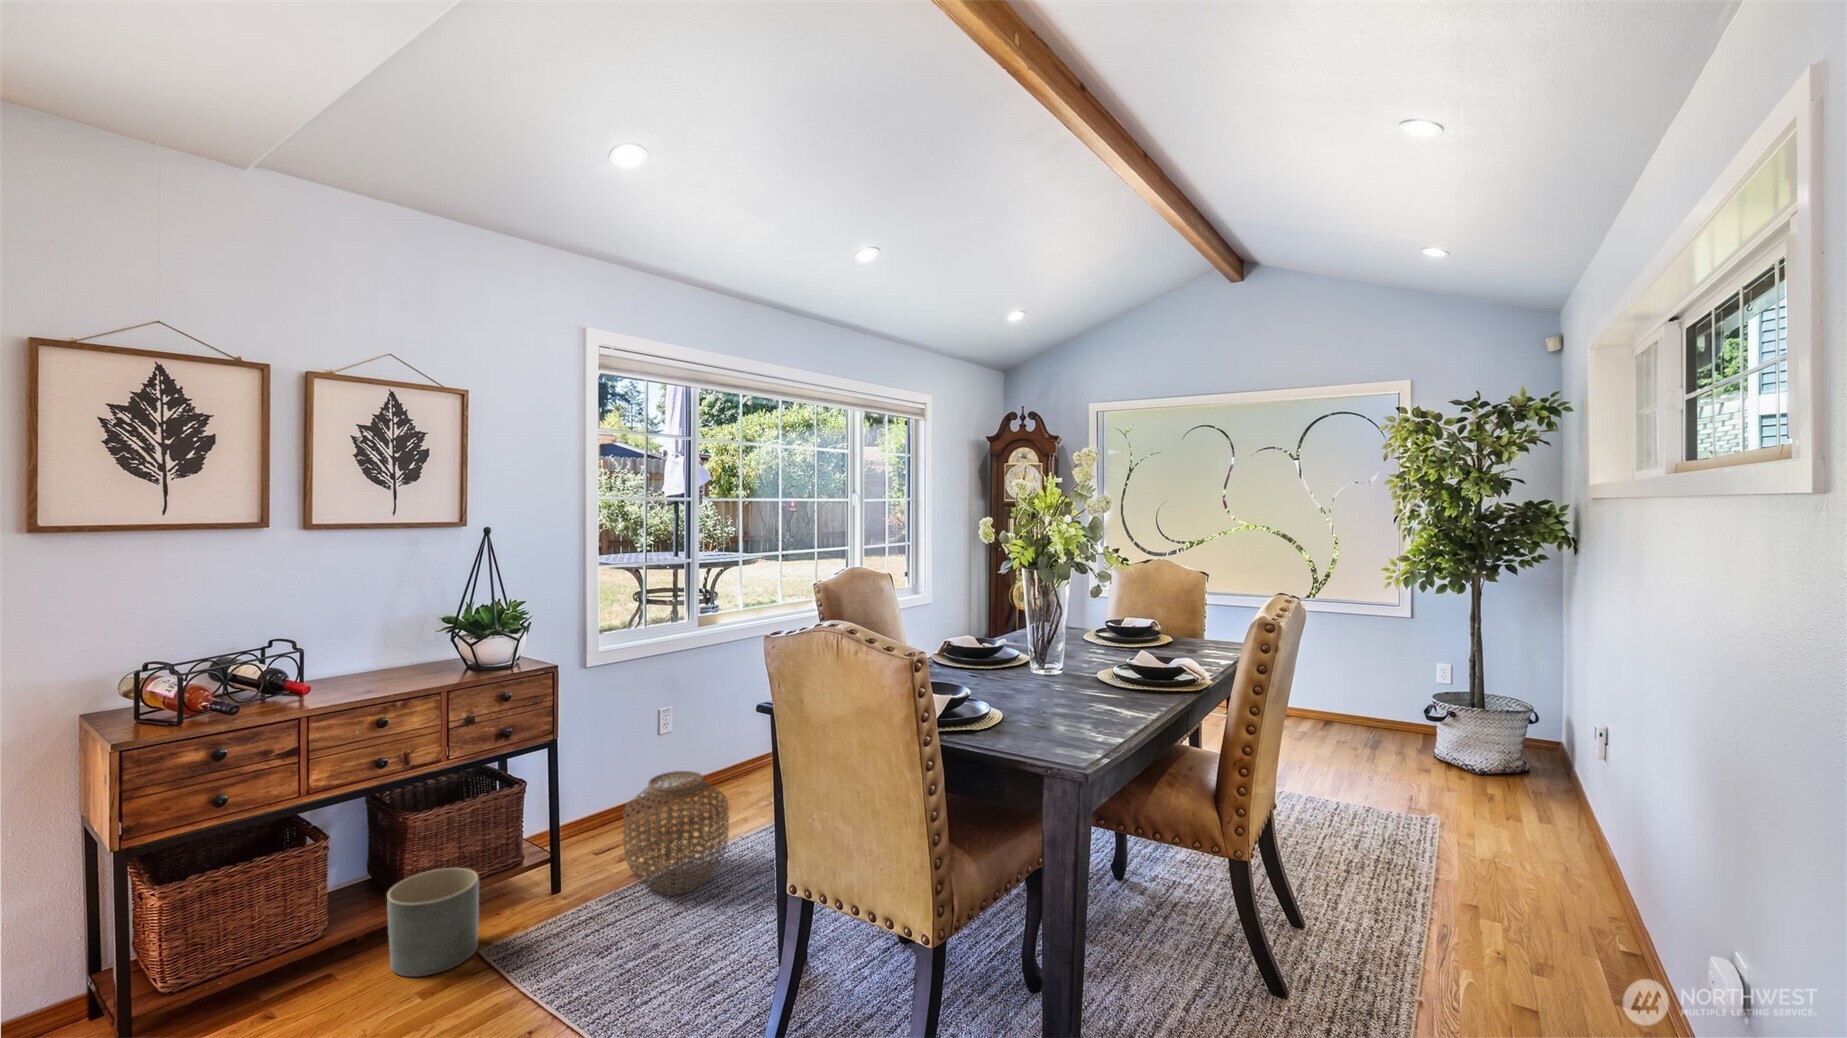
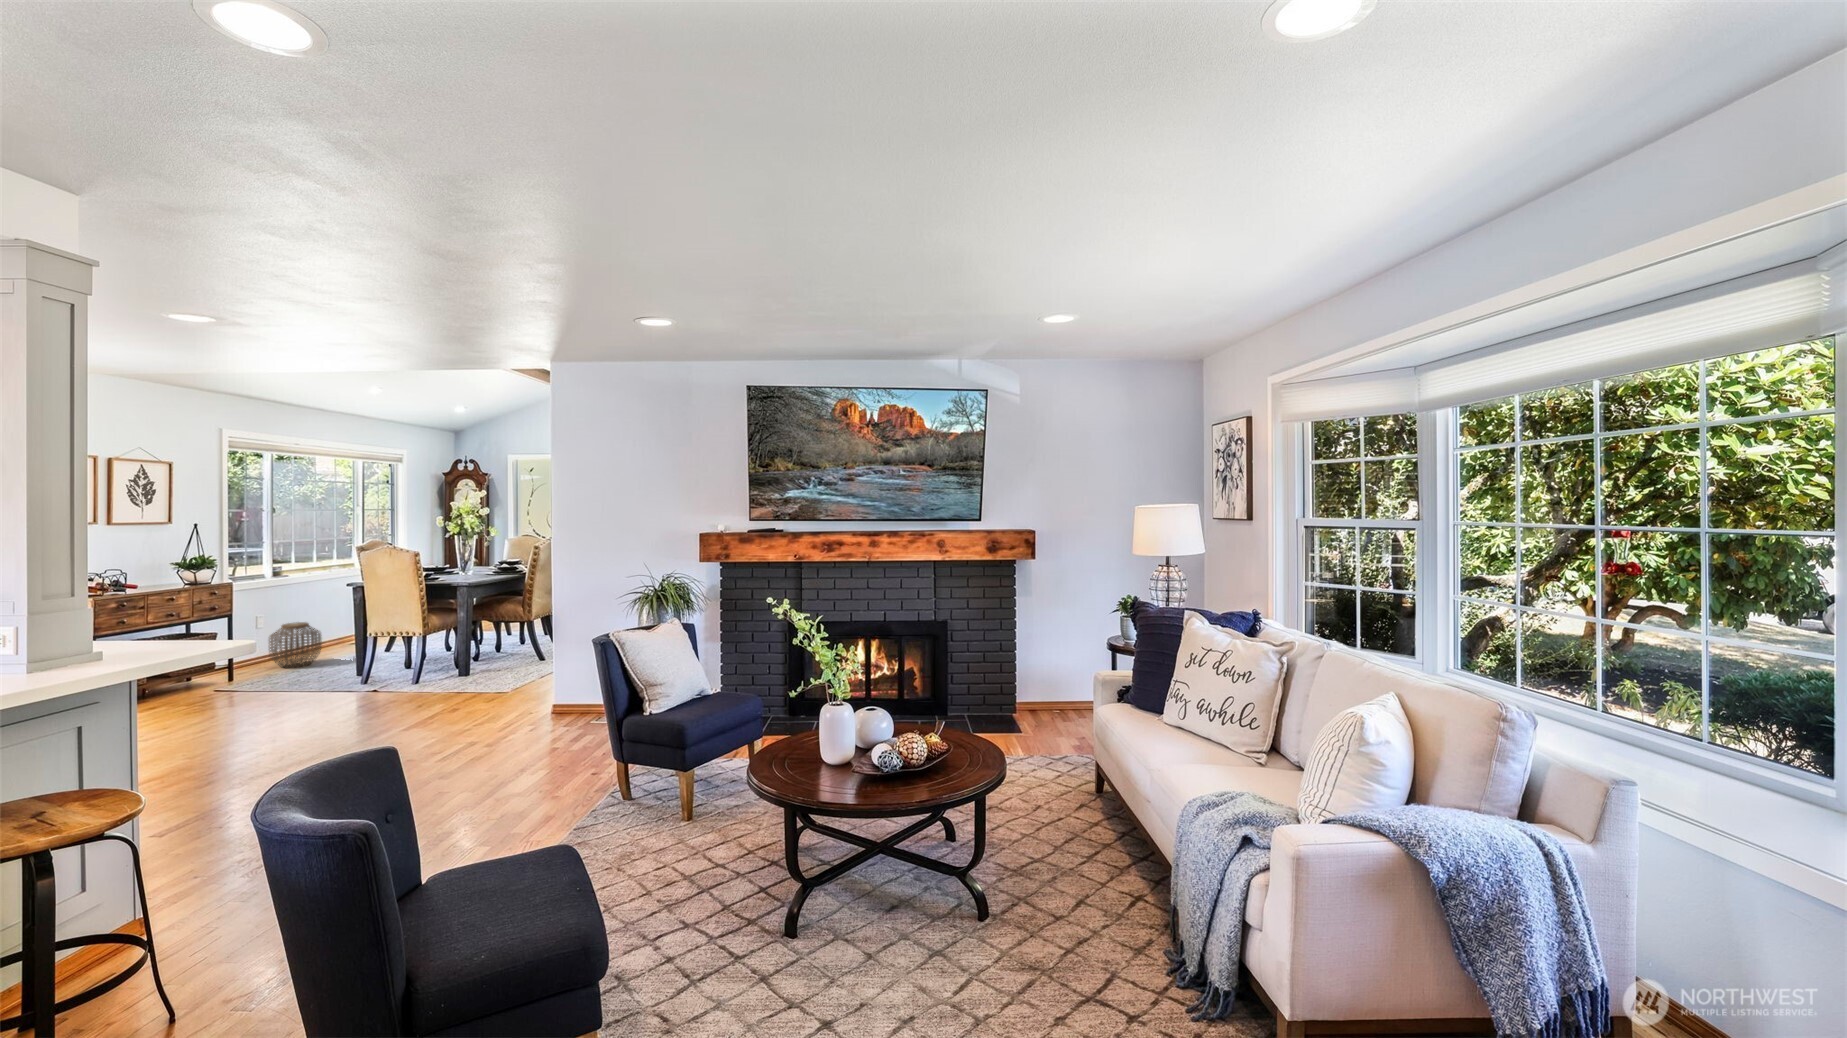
planter: present [387,868,479,977] -> none [173,656,215,690]

